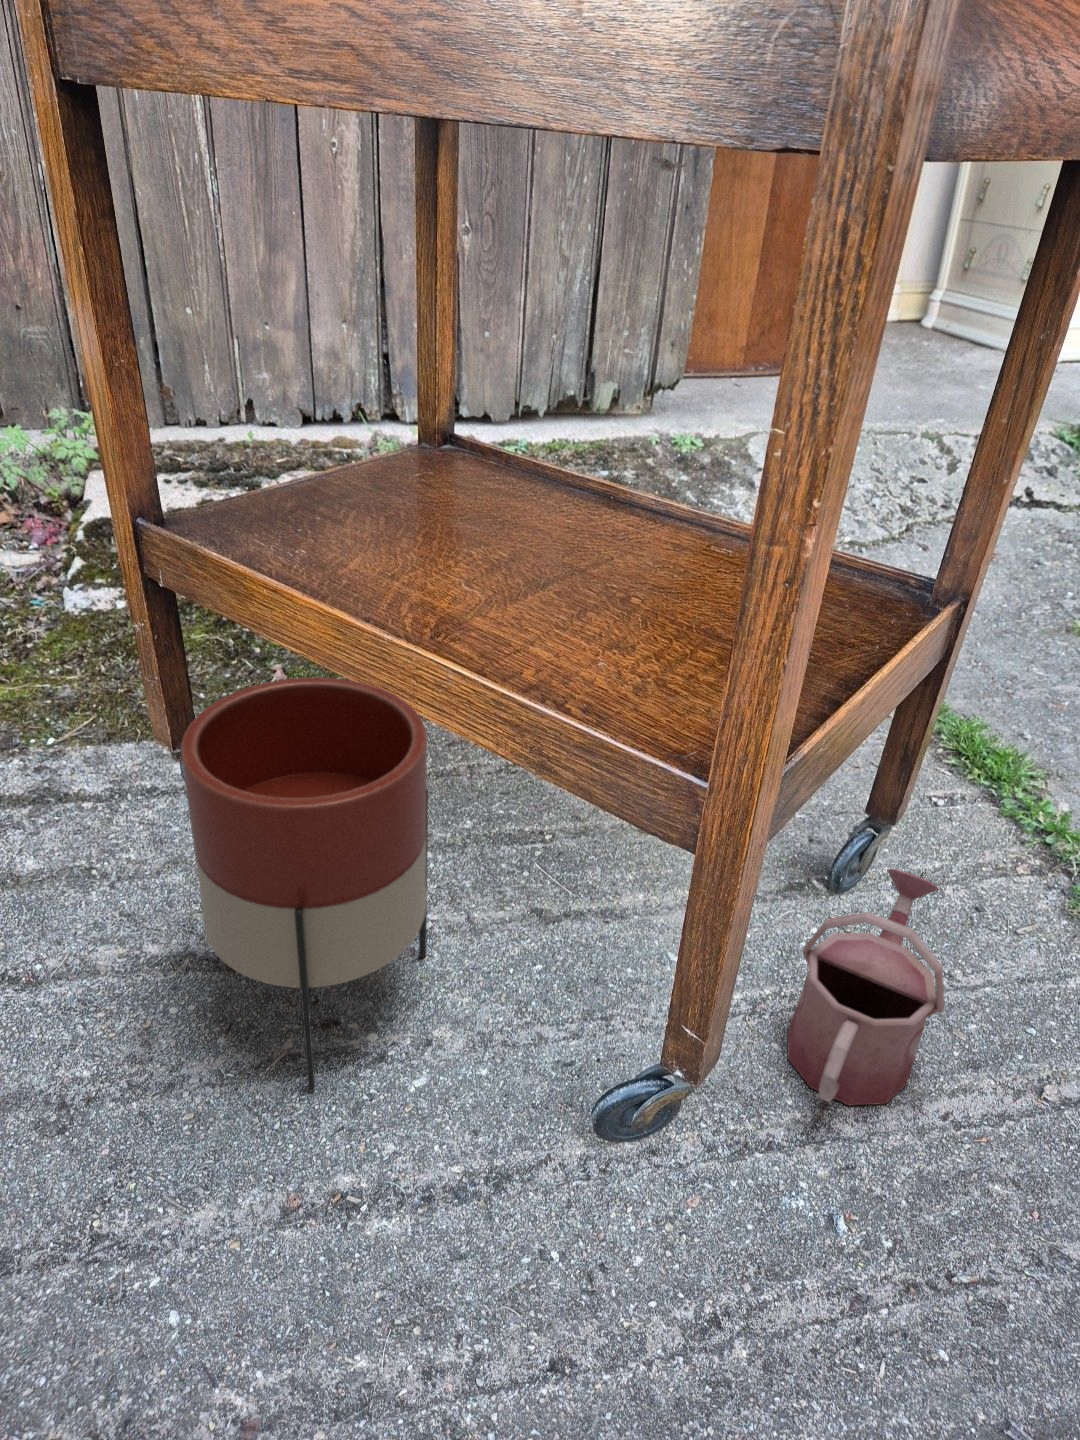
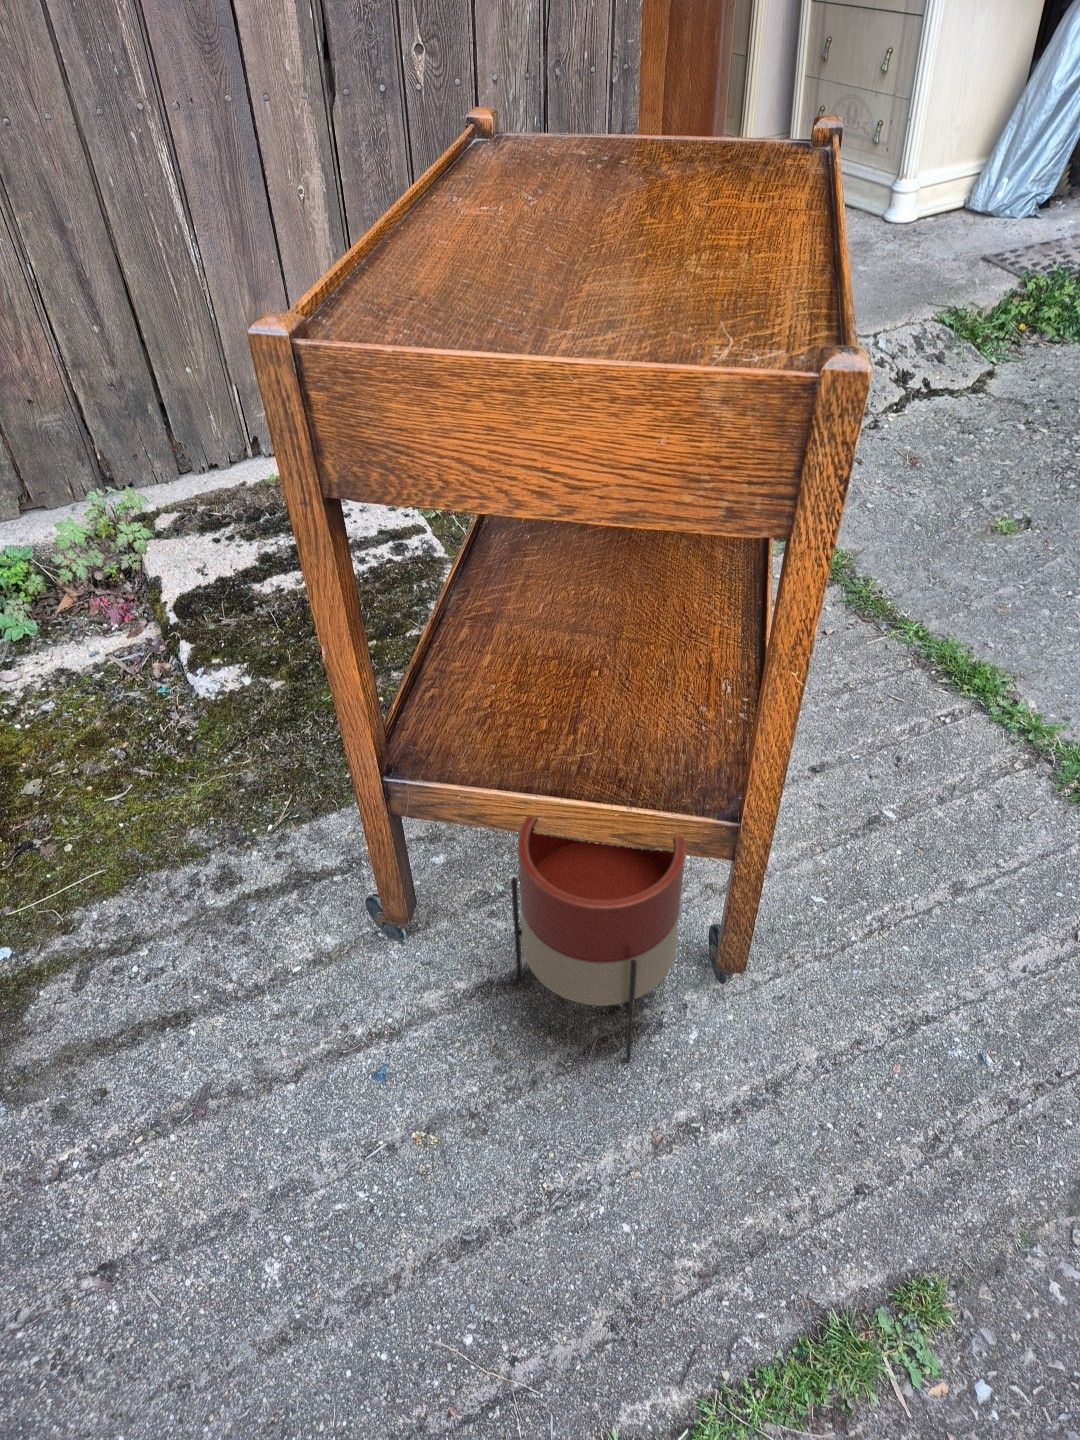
watering can: present [787,869,945,1105] -> none [909,811,1022,984]

